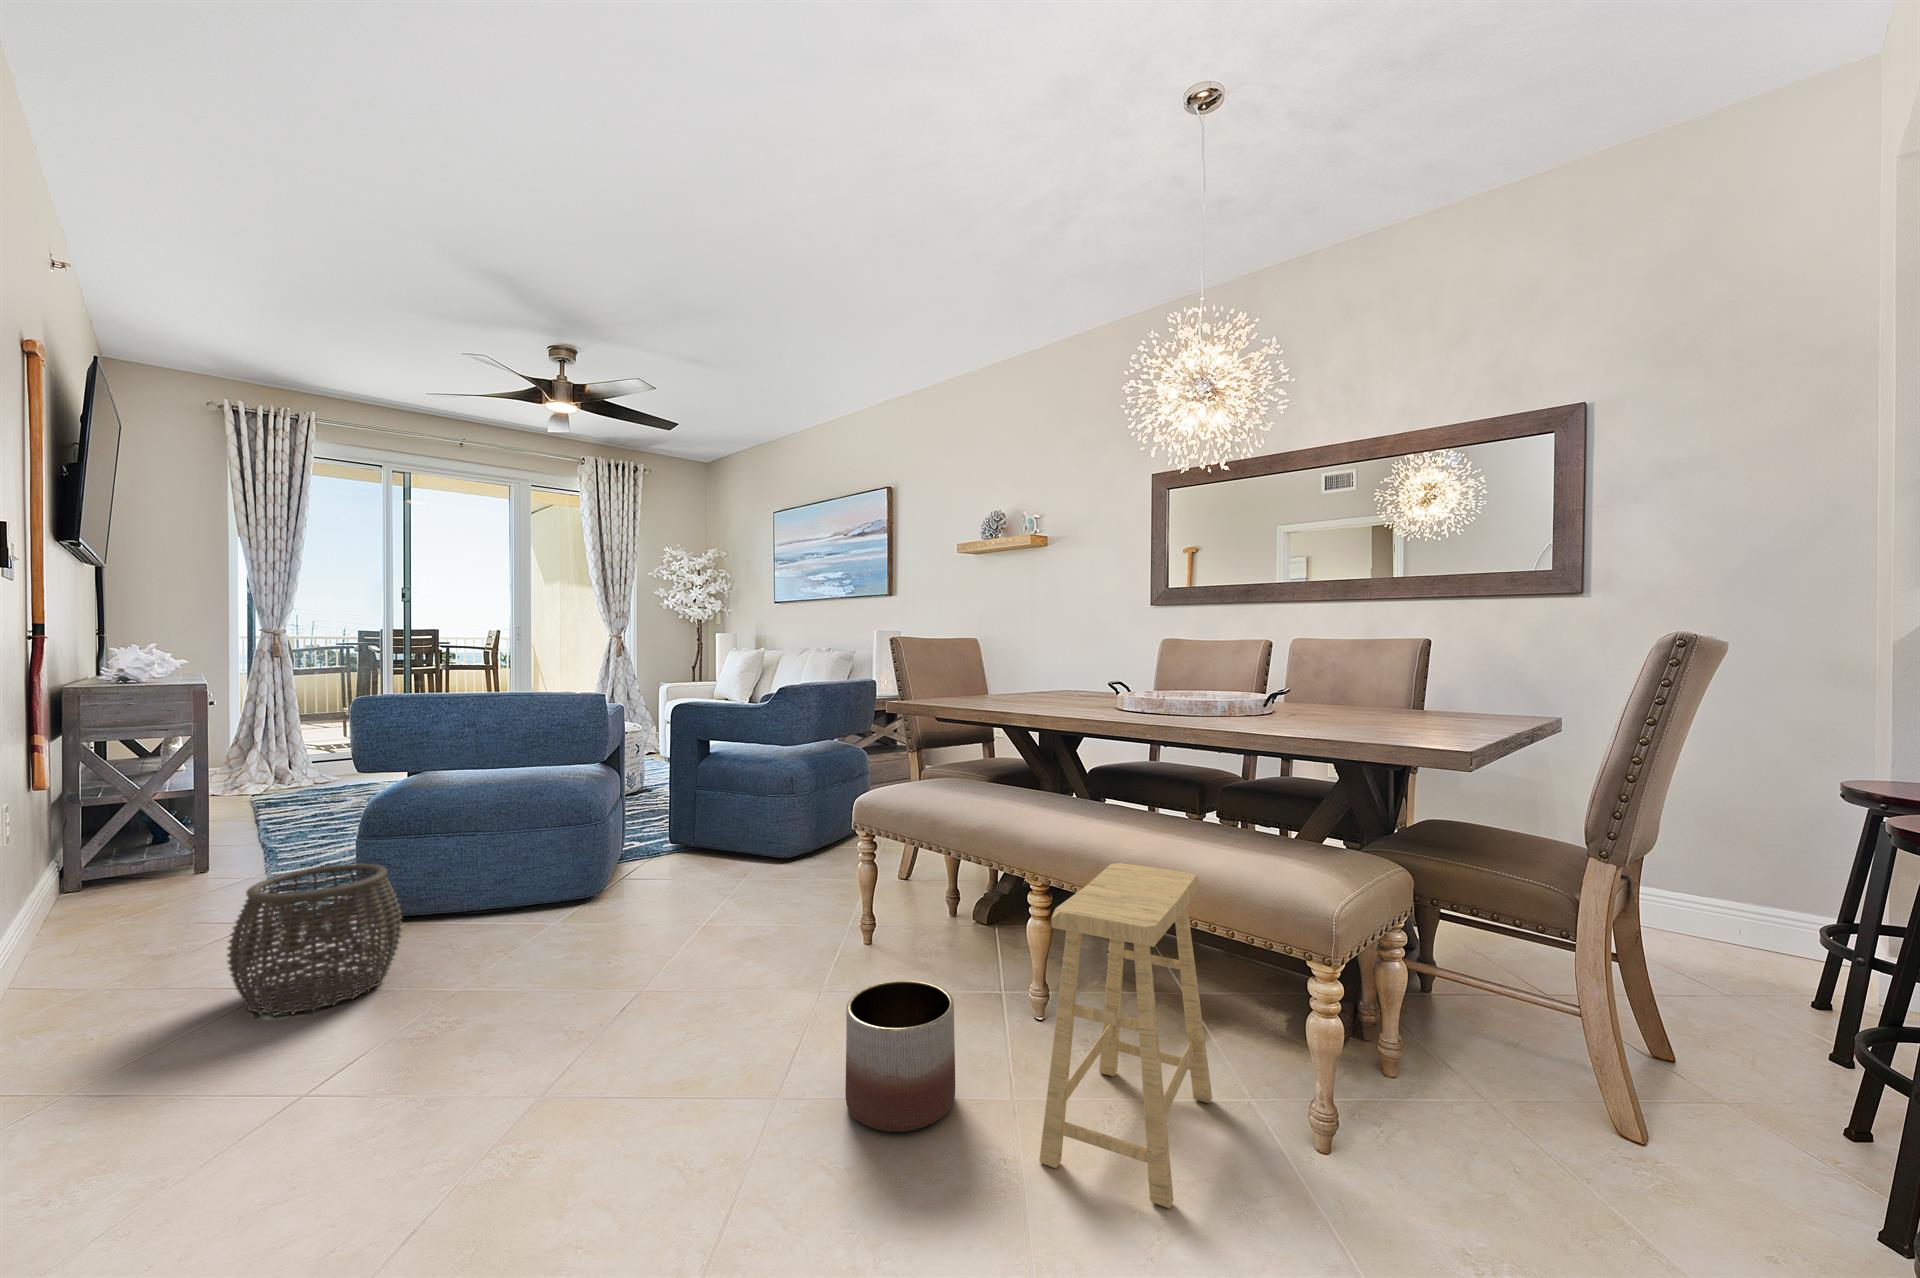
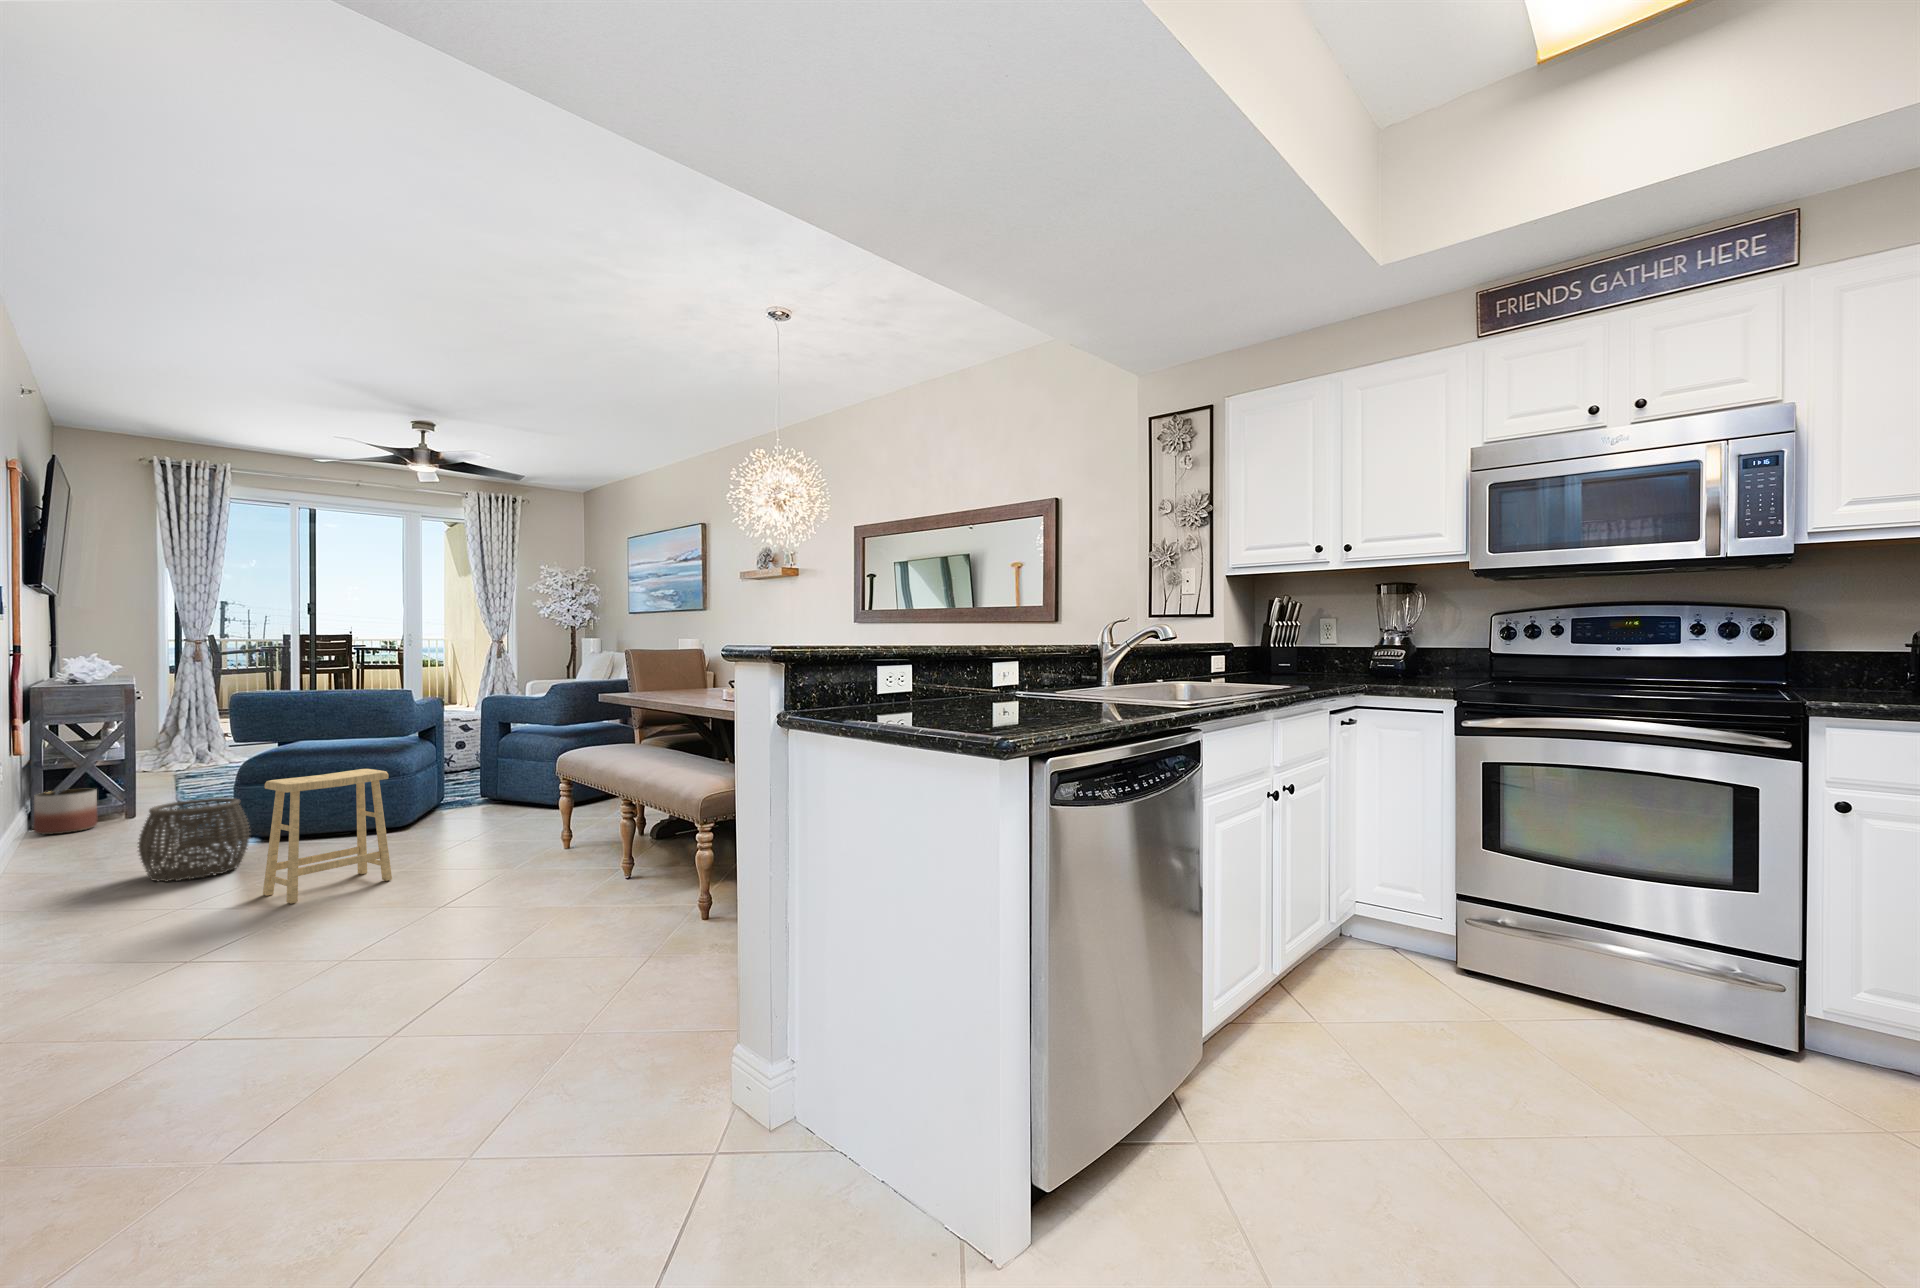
footstool: present [1039,863,1212,1208] -> present [263,769,392,904]
planter: present [845,980,955,1132] -> present [34,789,98,835]

